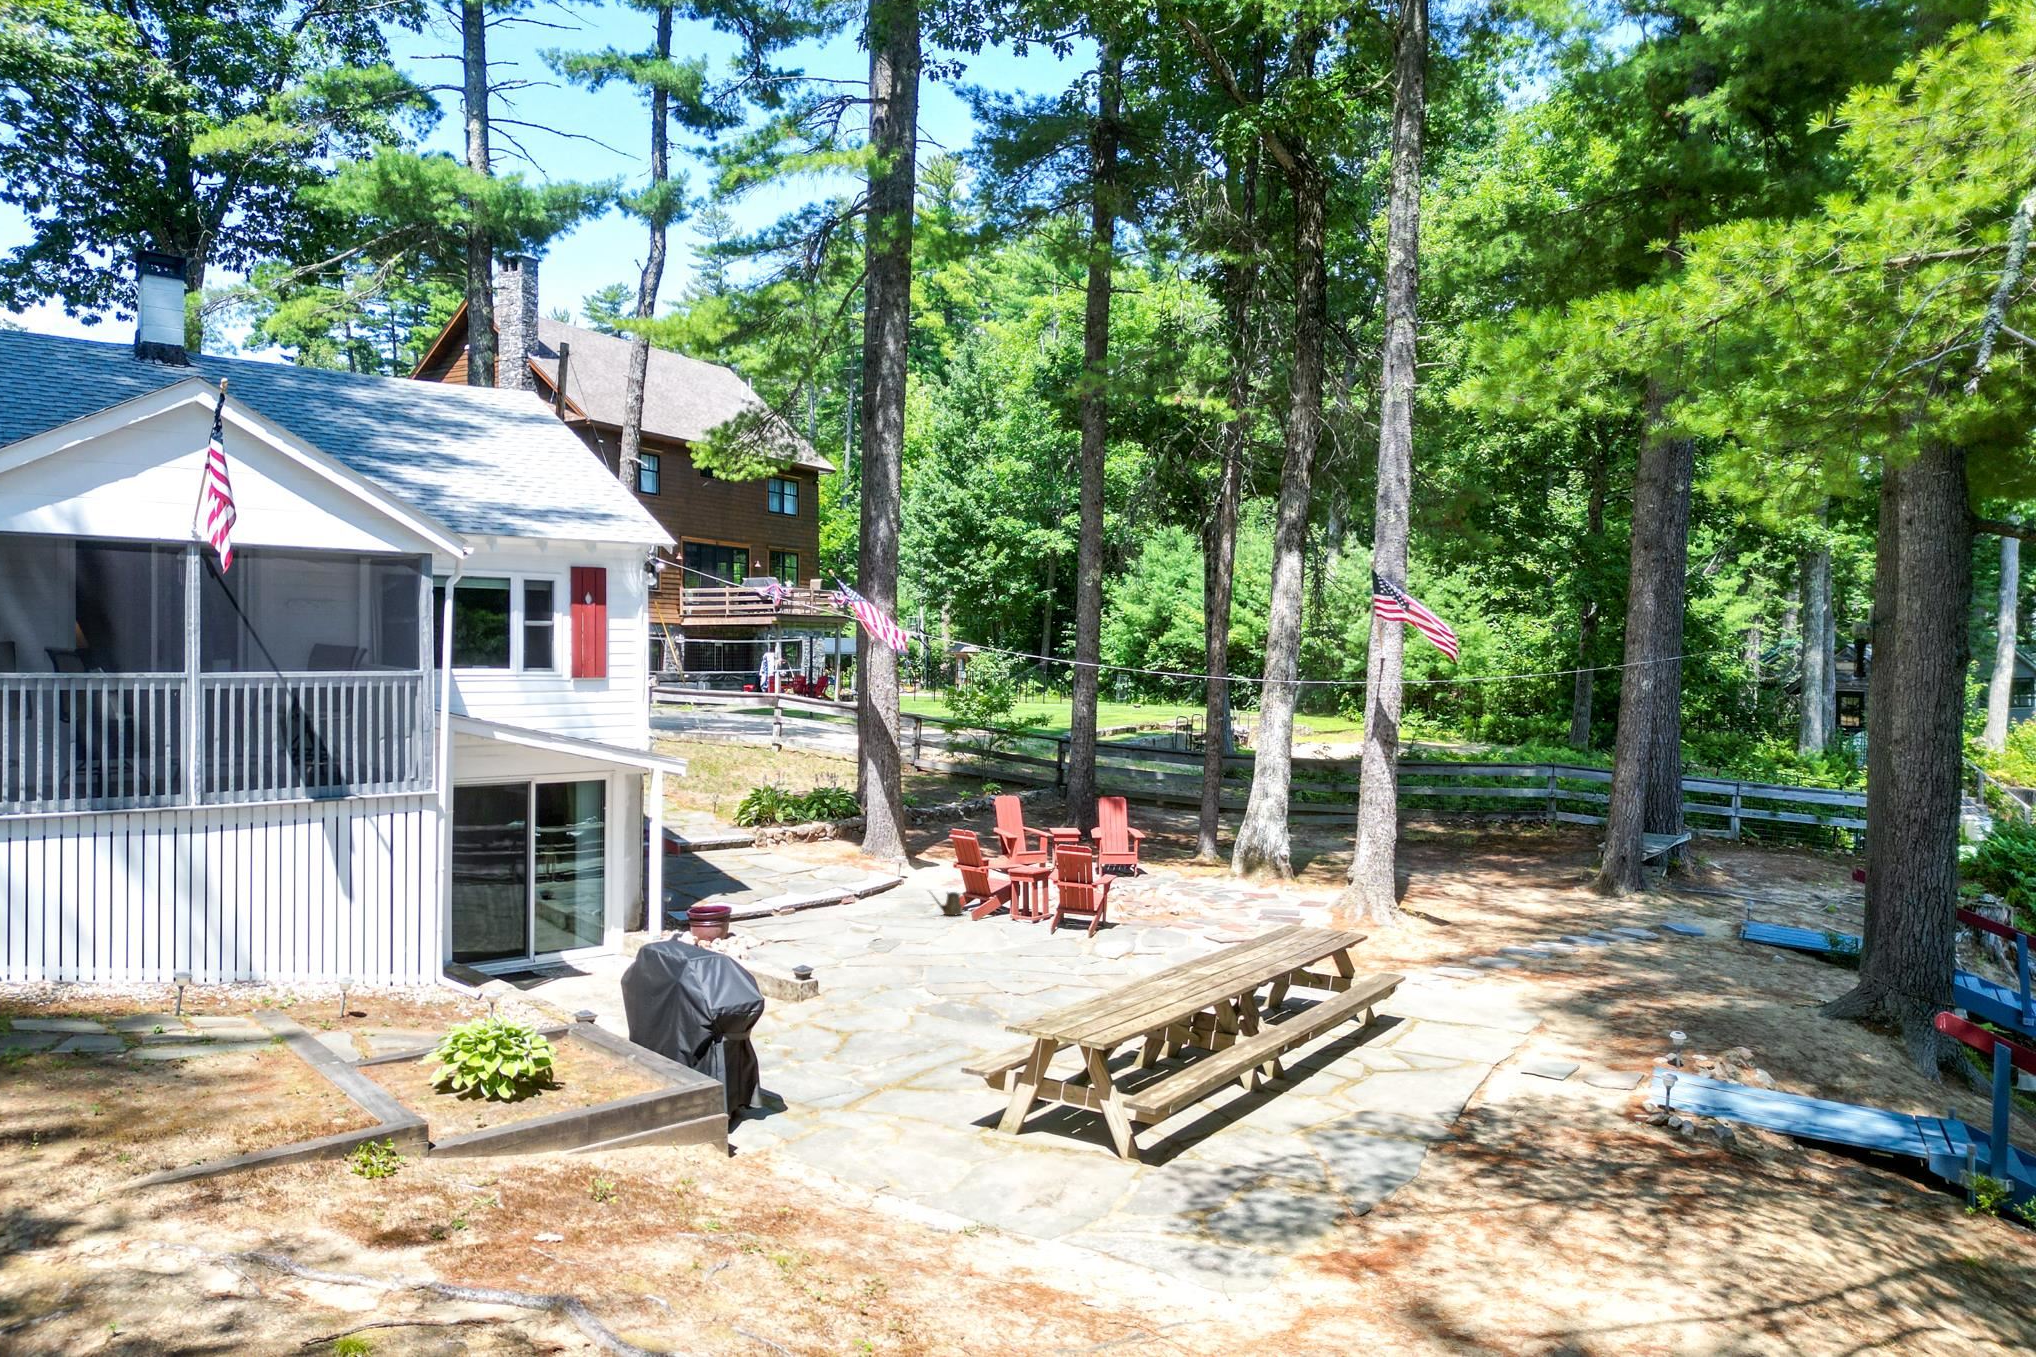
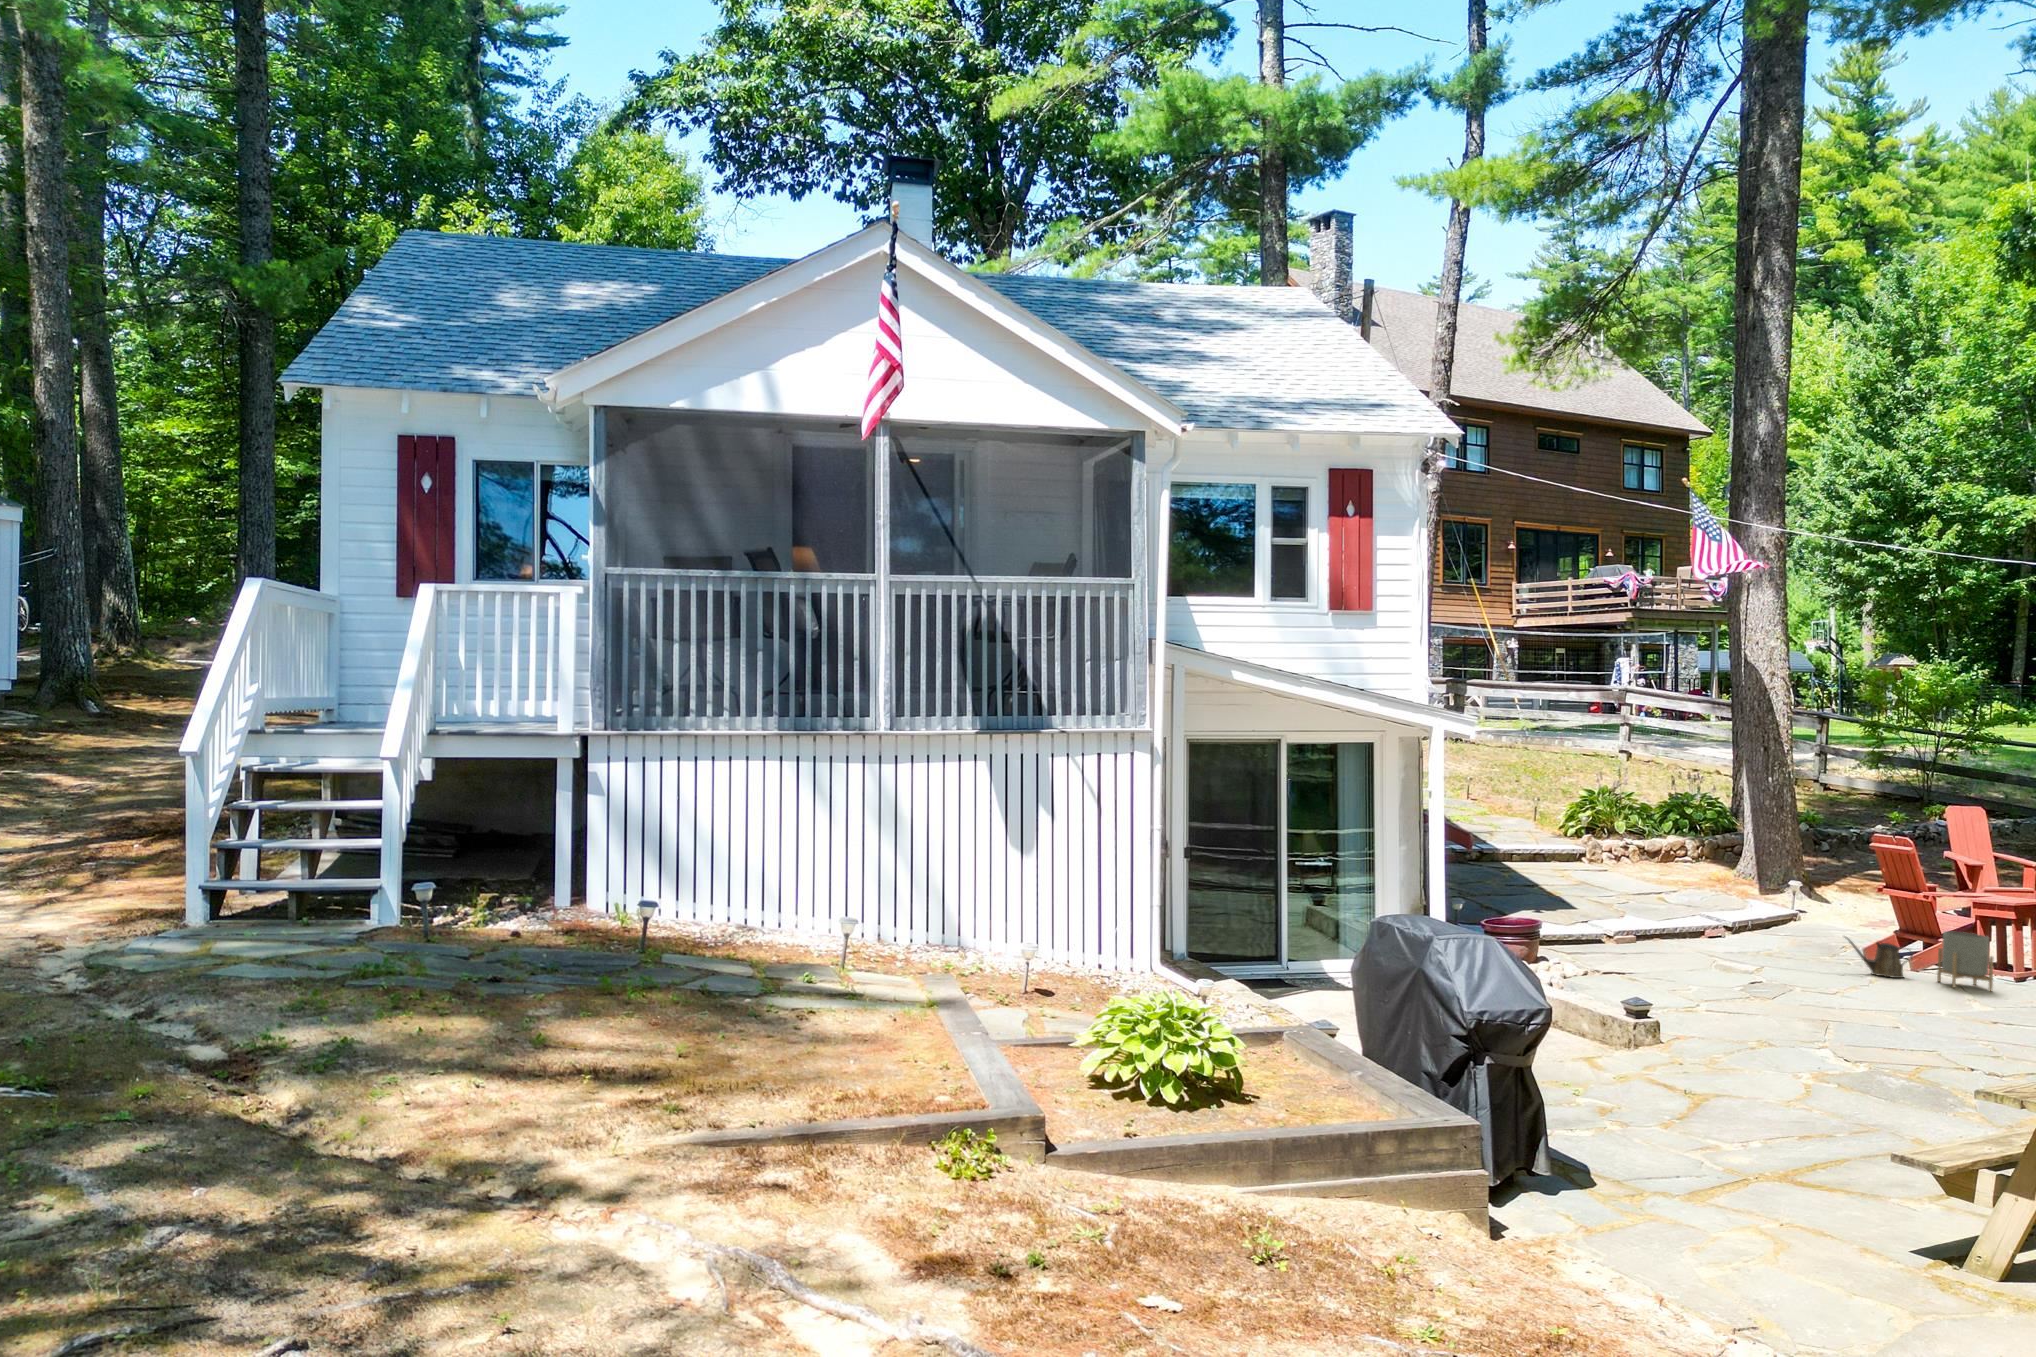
planter: none [981,879,1011,918] -> present [1937,931,1993,991]

